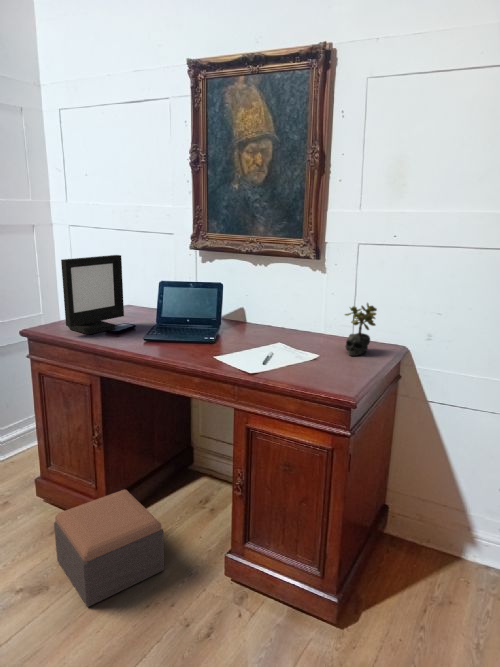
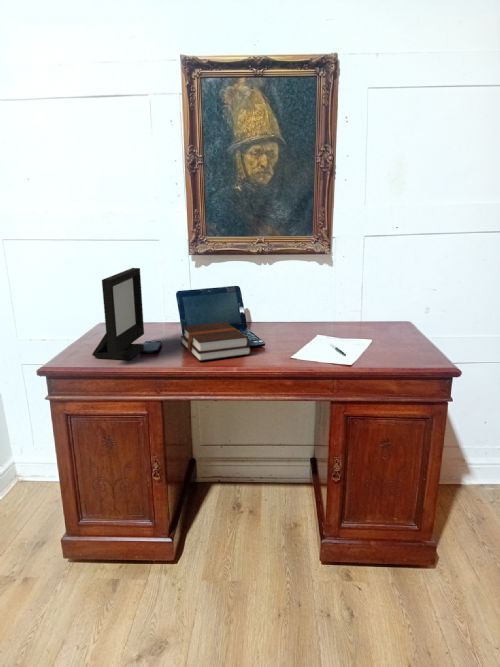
succulent plant: present [345,303,377,356] -> none [376,289,409,337]
hardback book: none [133,314,199,347] -> present [181,322,251,361]
footstool: present [54,490,164,607] -> none [147,515,261,639]

